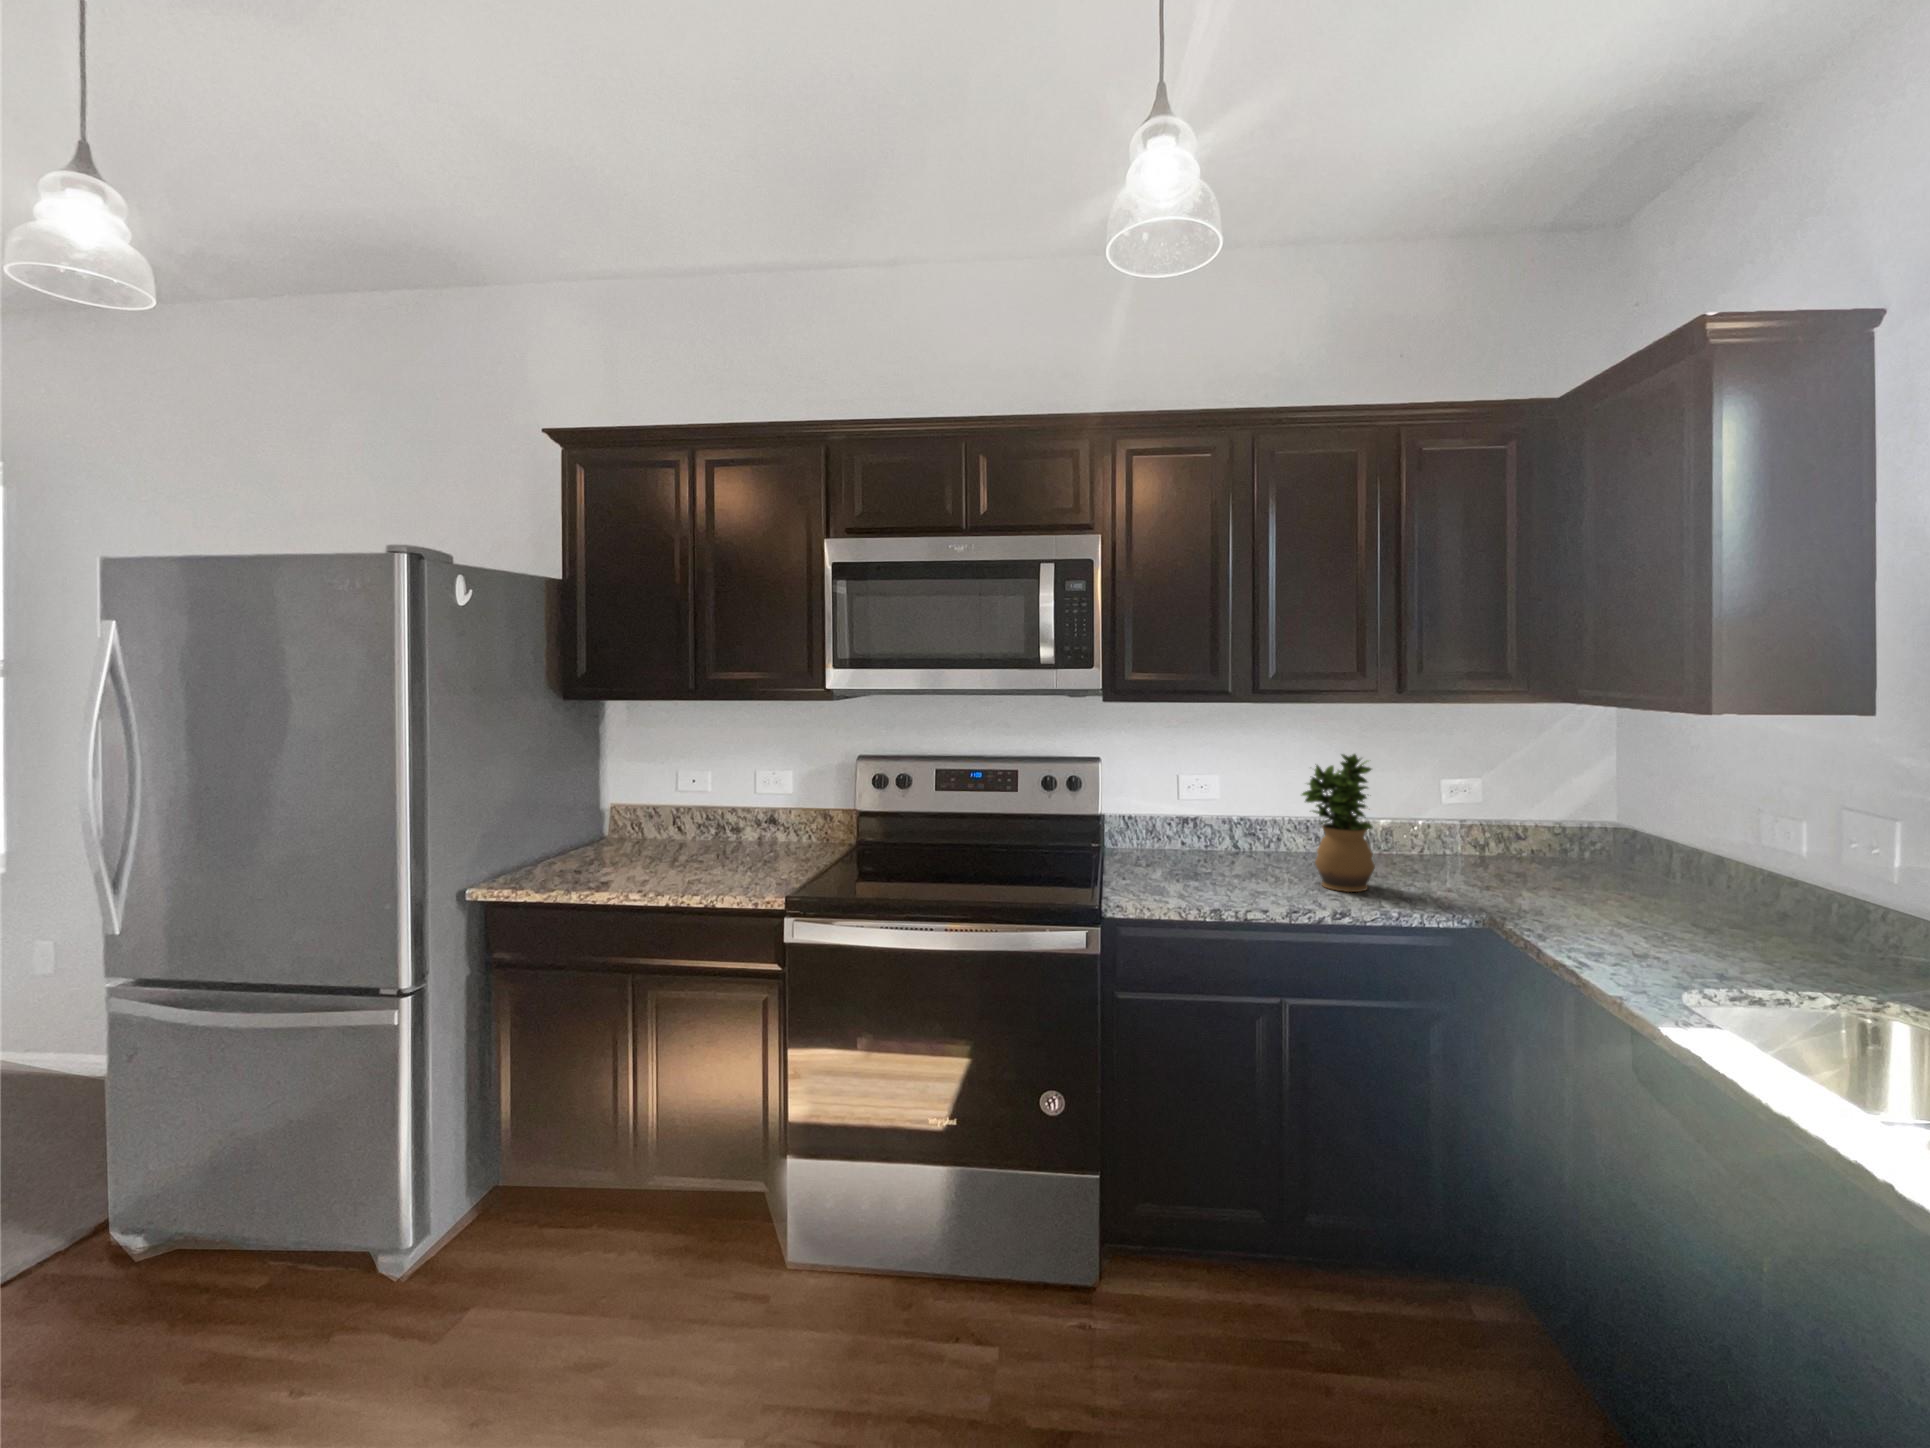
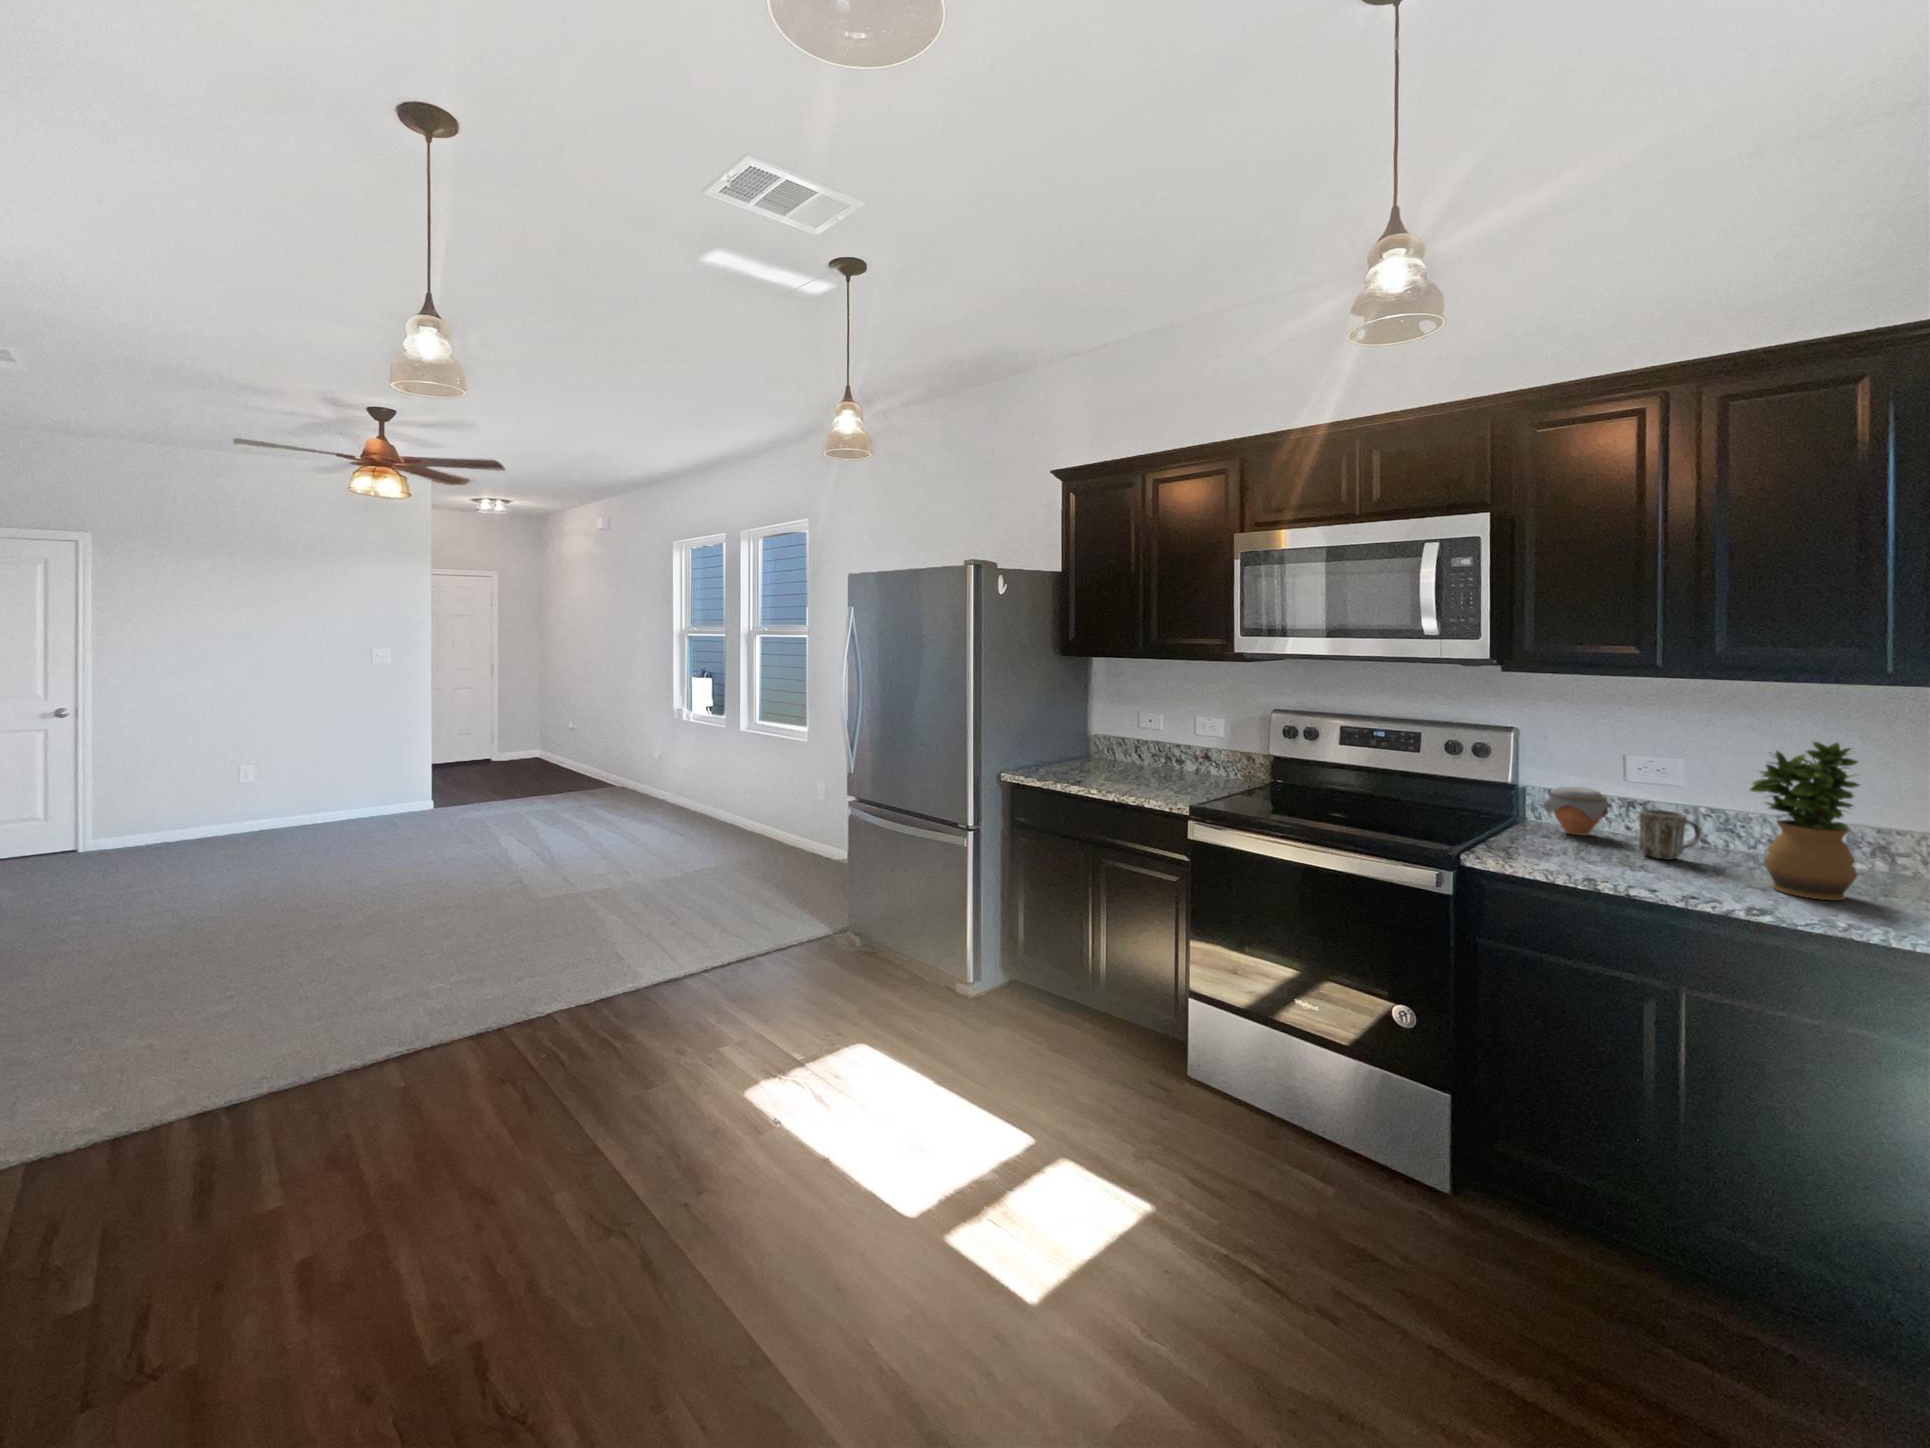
jar: none [1130,811,1180,859] -> present [1544,786,1610,836]
mug: none [1214,826,1255,873] -> present [1639,809,1701,860]

